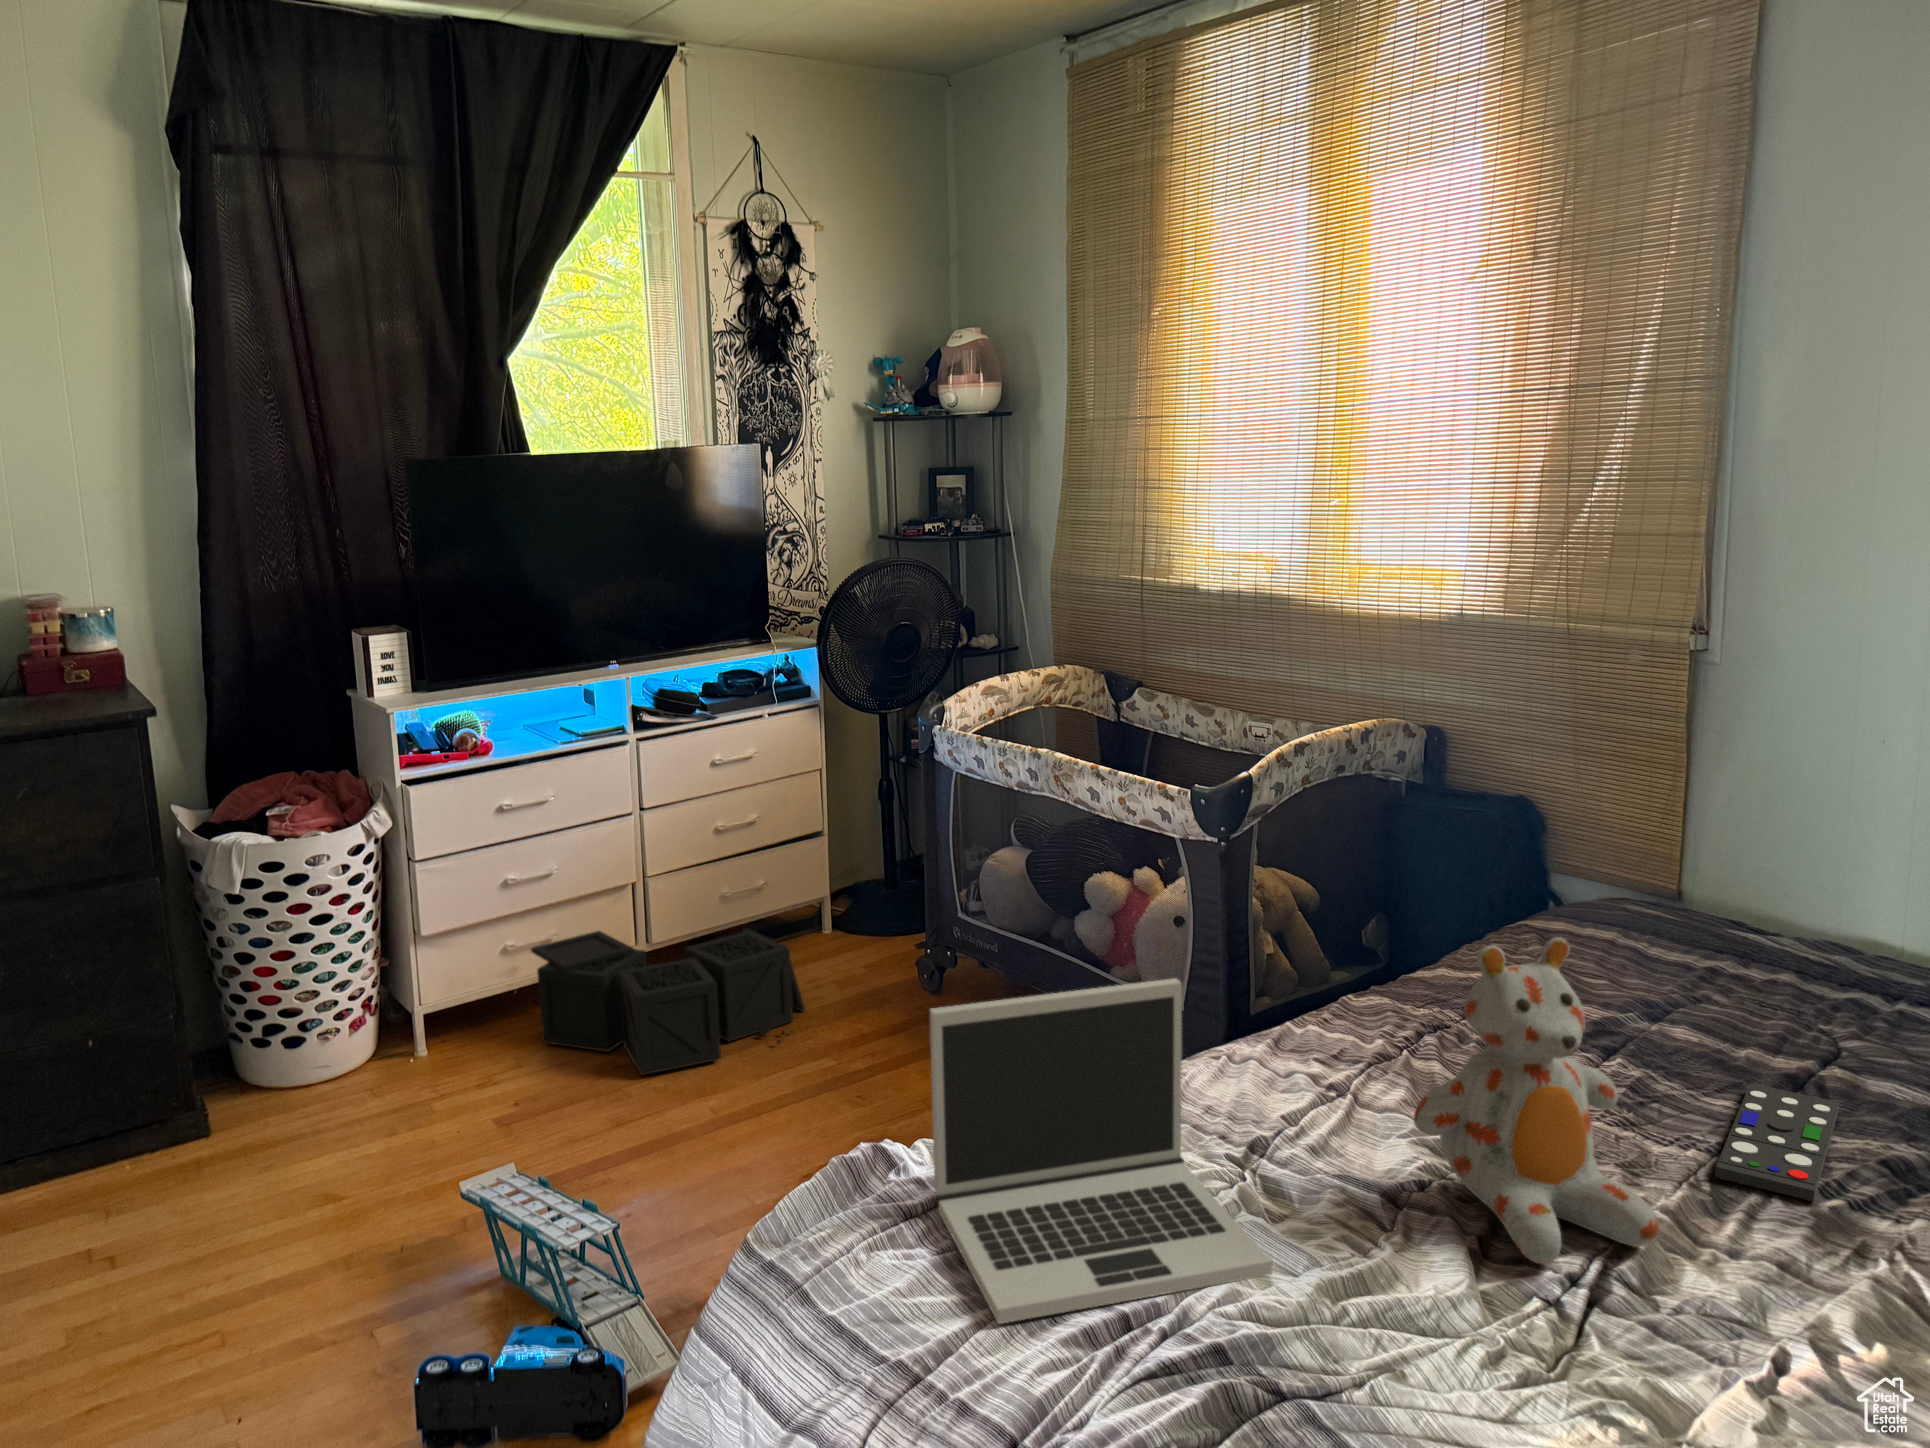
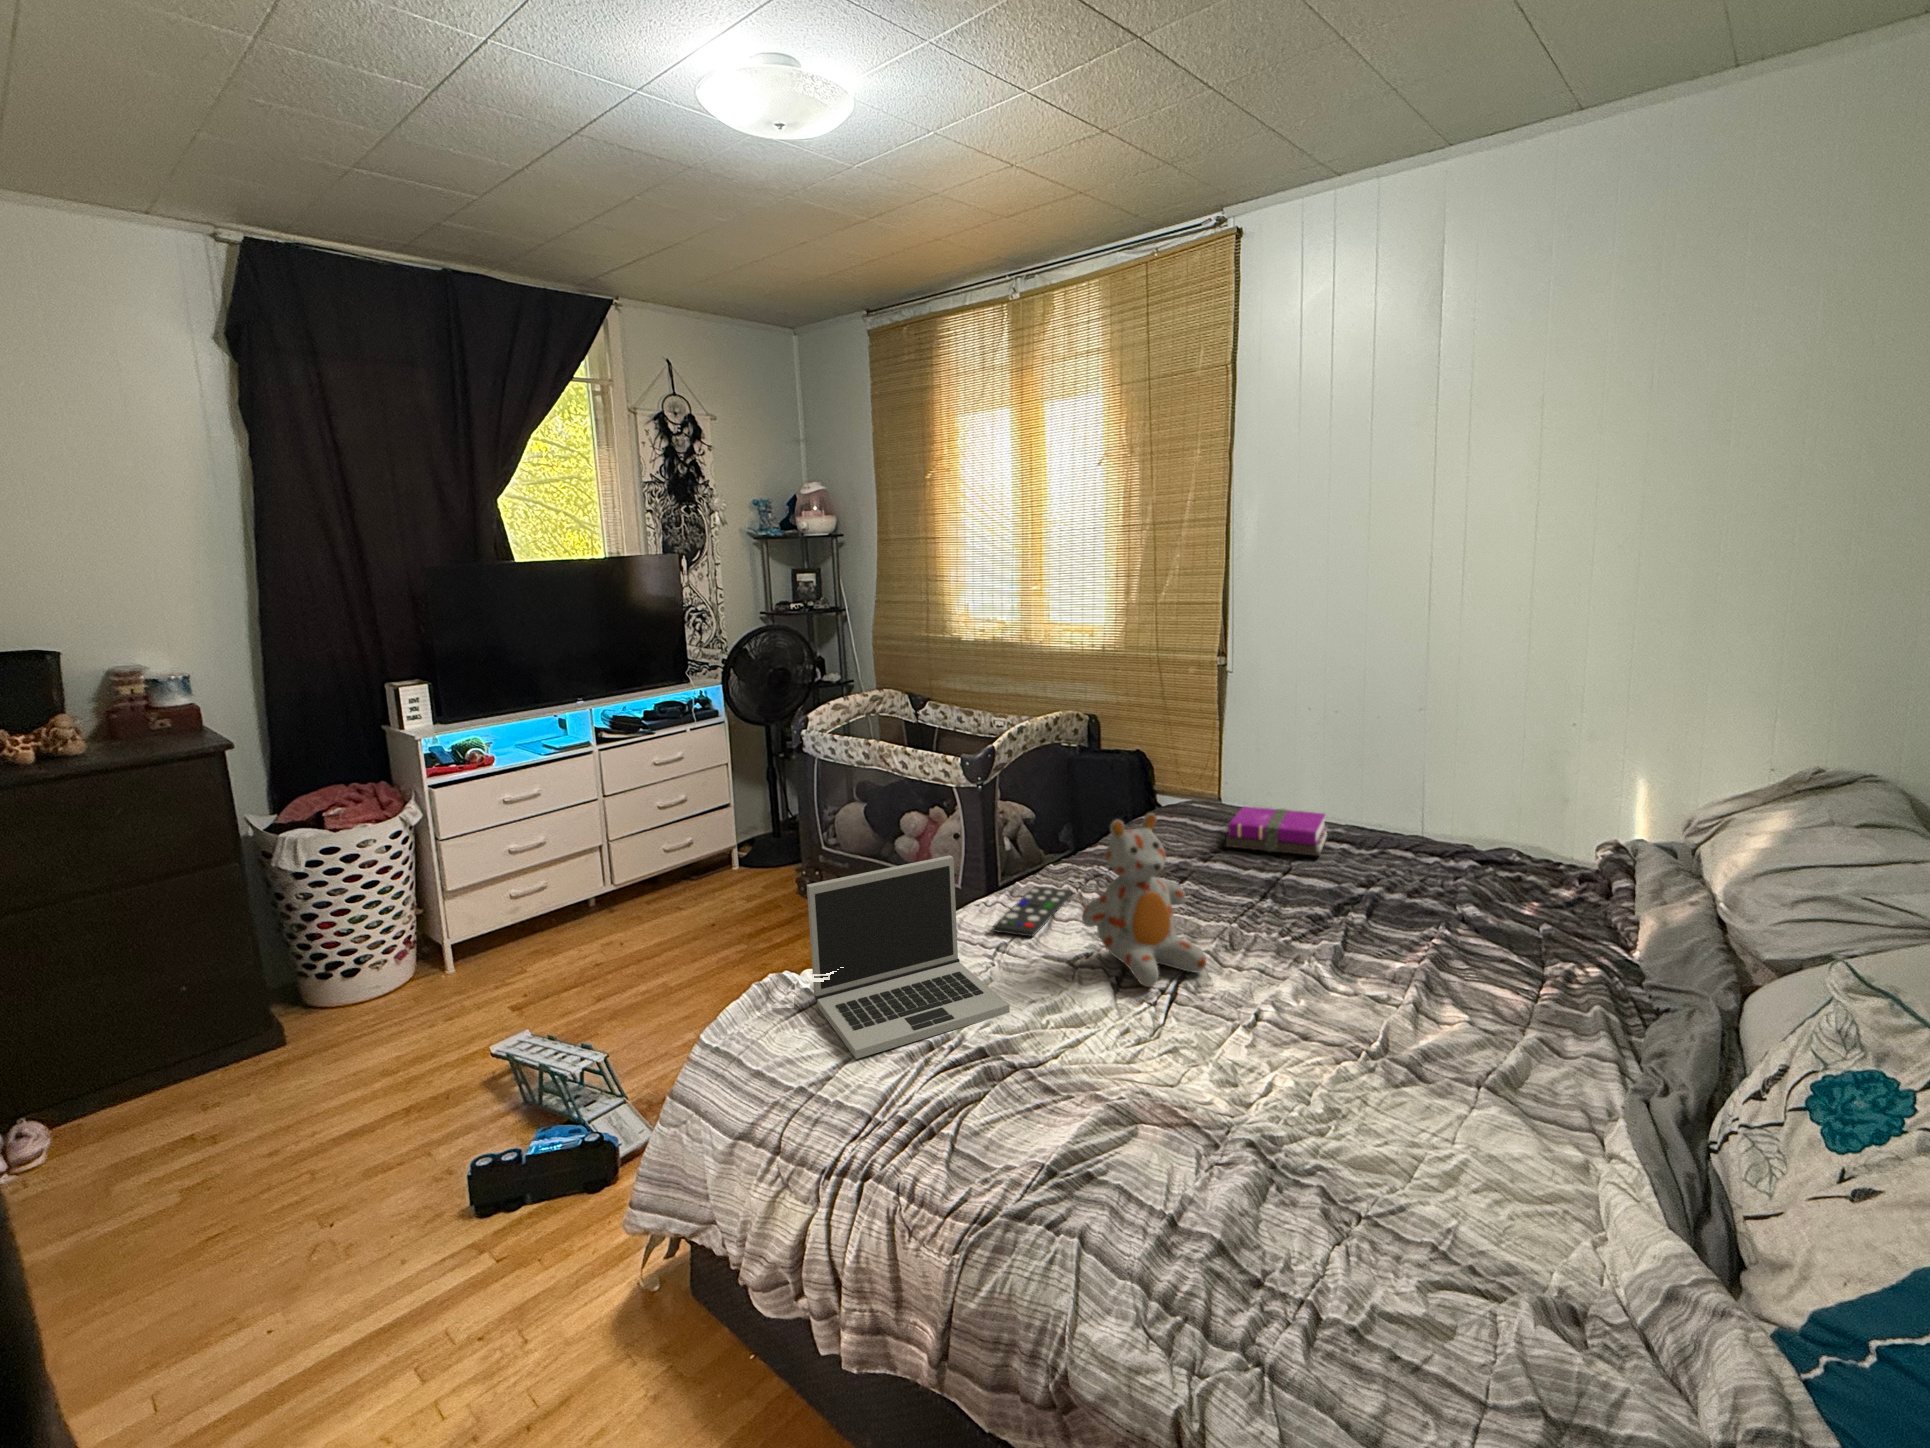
notebook: none [1690,920,1906,1034] -> present [1226,806,1327,856]
storage bin: present [531,929,805,1075] -> none [528,867,722,967]
remote control: present [1715,1083,1839,1201] -> present [993,886,1072,937]

